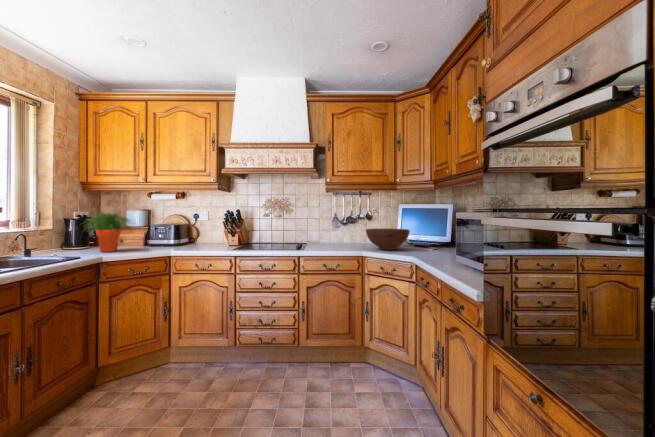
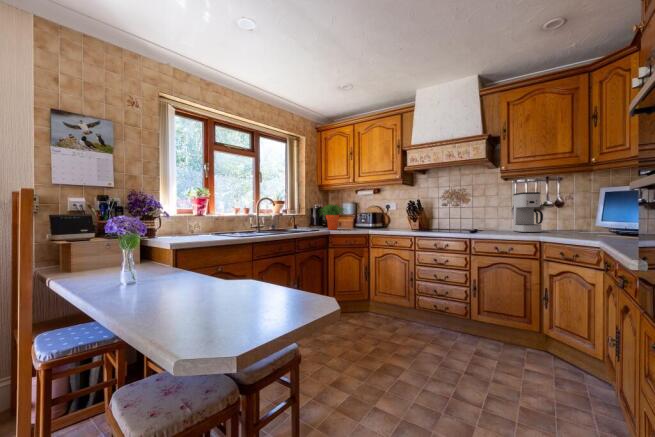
coffee maker: none [334,206,358,246] -> present [513,192,543,232]
fruit bowl: present [366,229,410,250] -> none [547,214,607,236]

